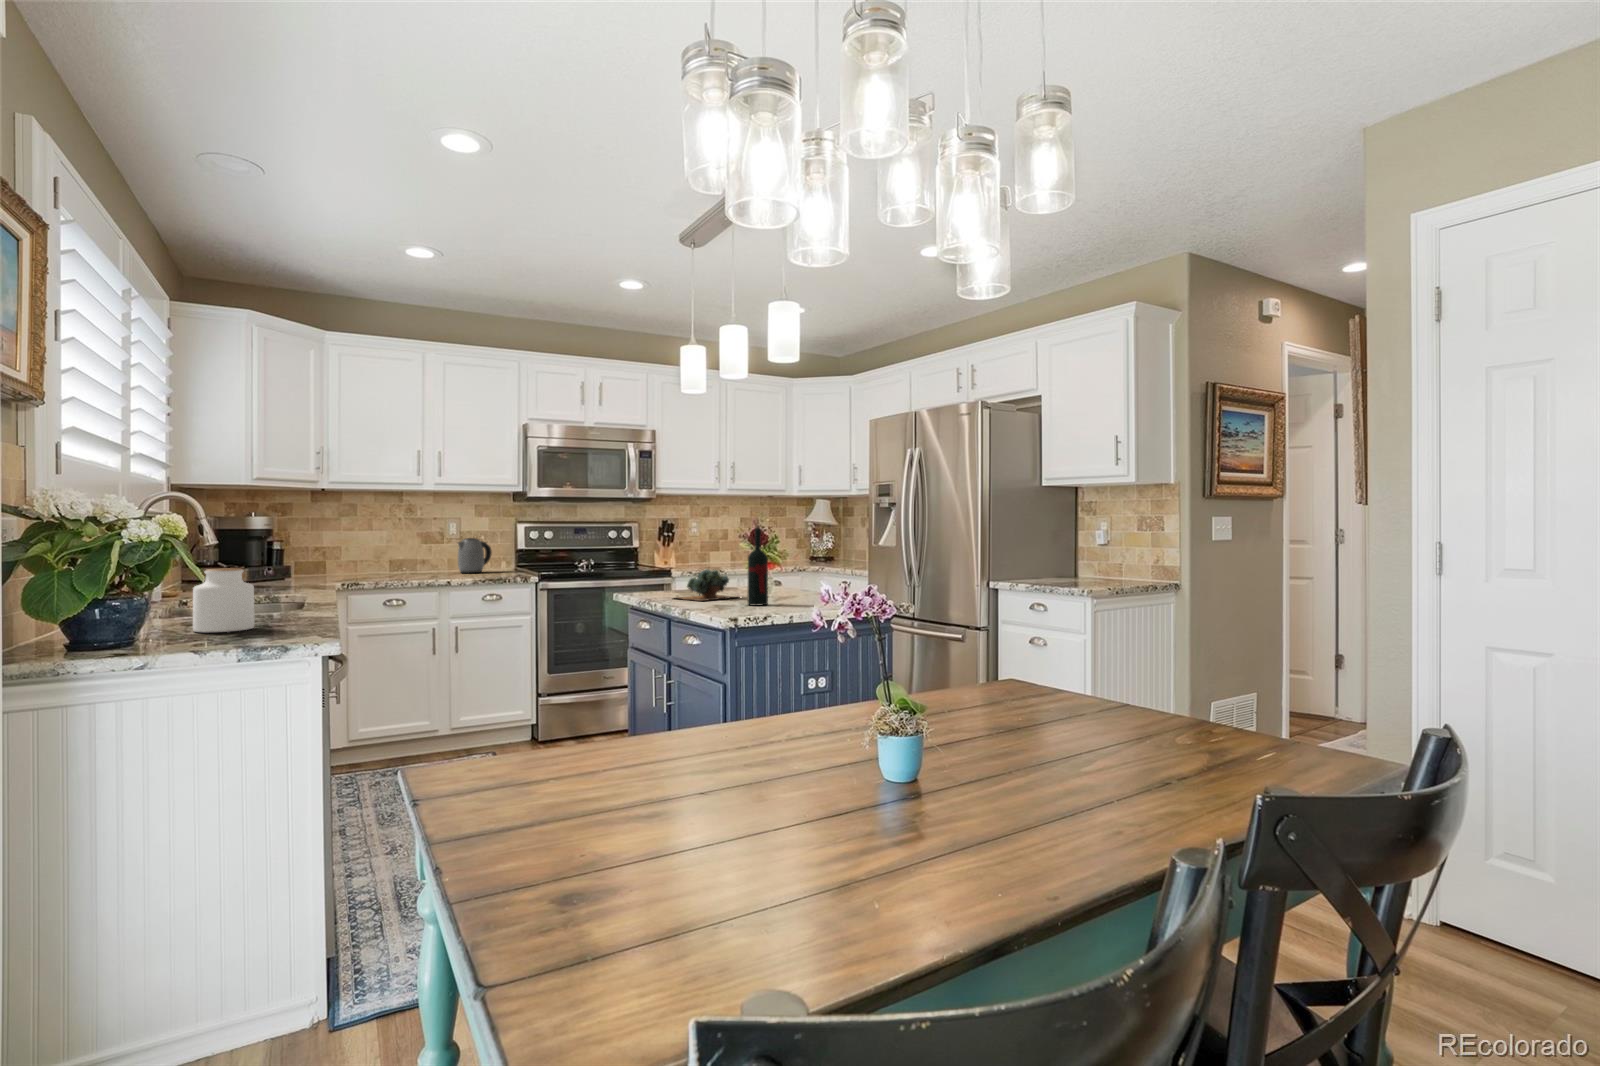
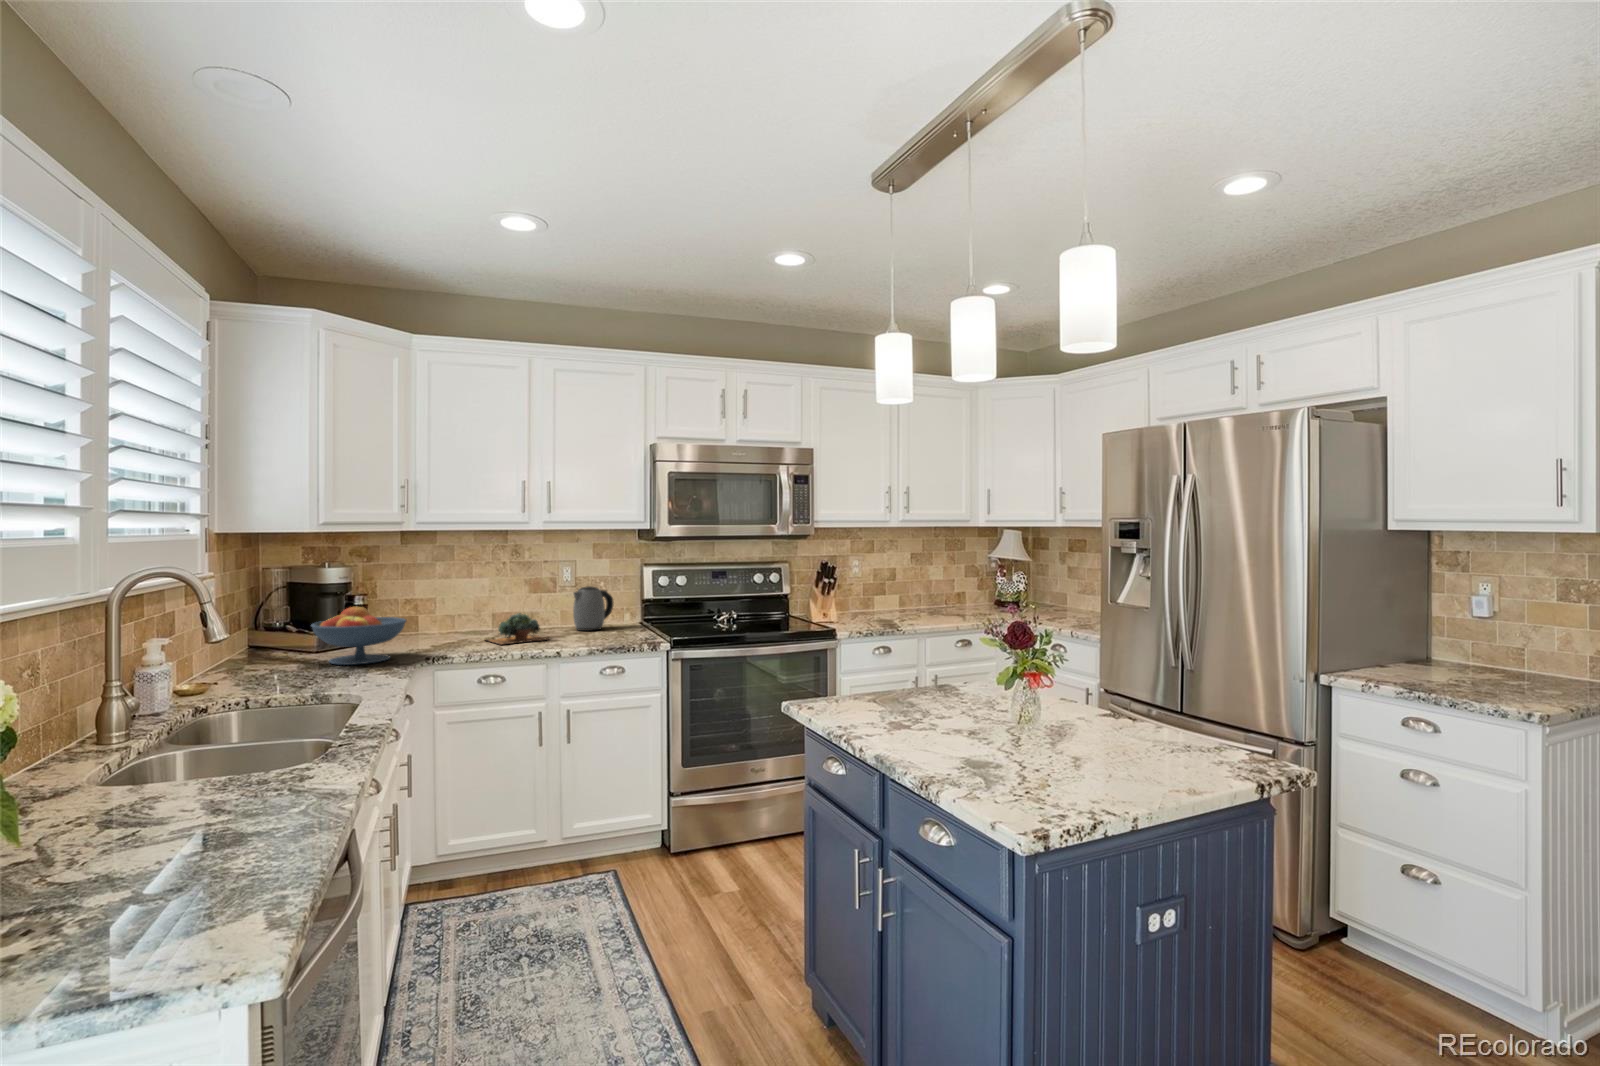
wine bottle: present [748,525,768,606] -> none [1013,625,1050,761]
fruit bowl: none [246,544,324,586] -> present [311,607,406,665]
jar: present [193,568,254,632] -> none [113,727,223,853]
succulent plant: present [677,569,739,601] -> present [486,613,547,644]

